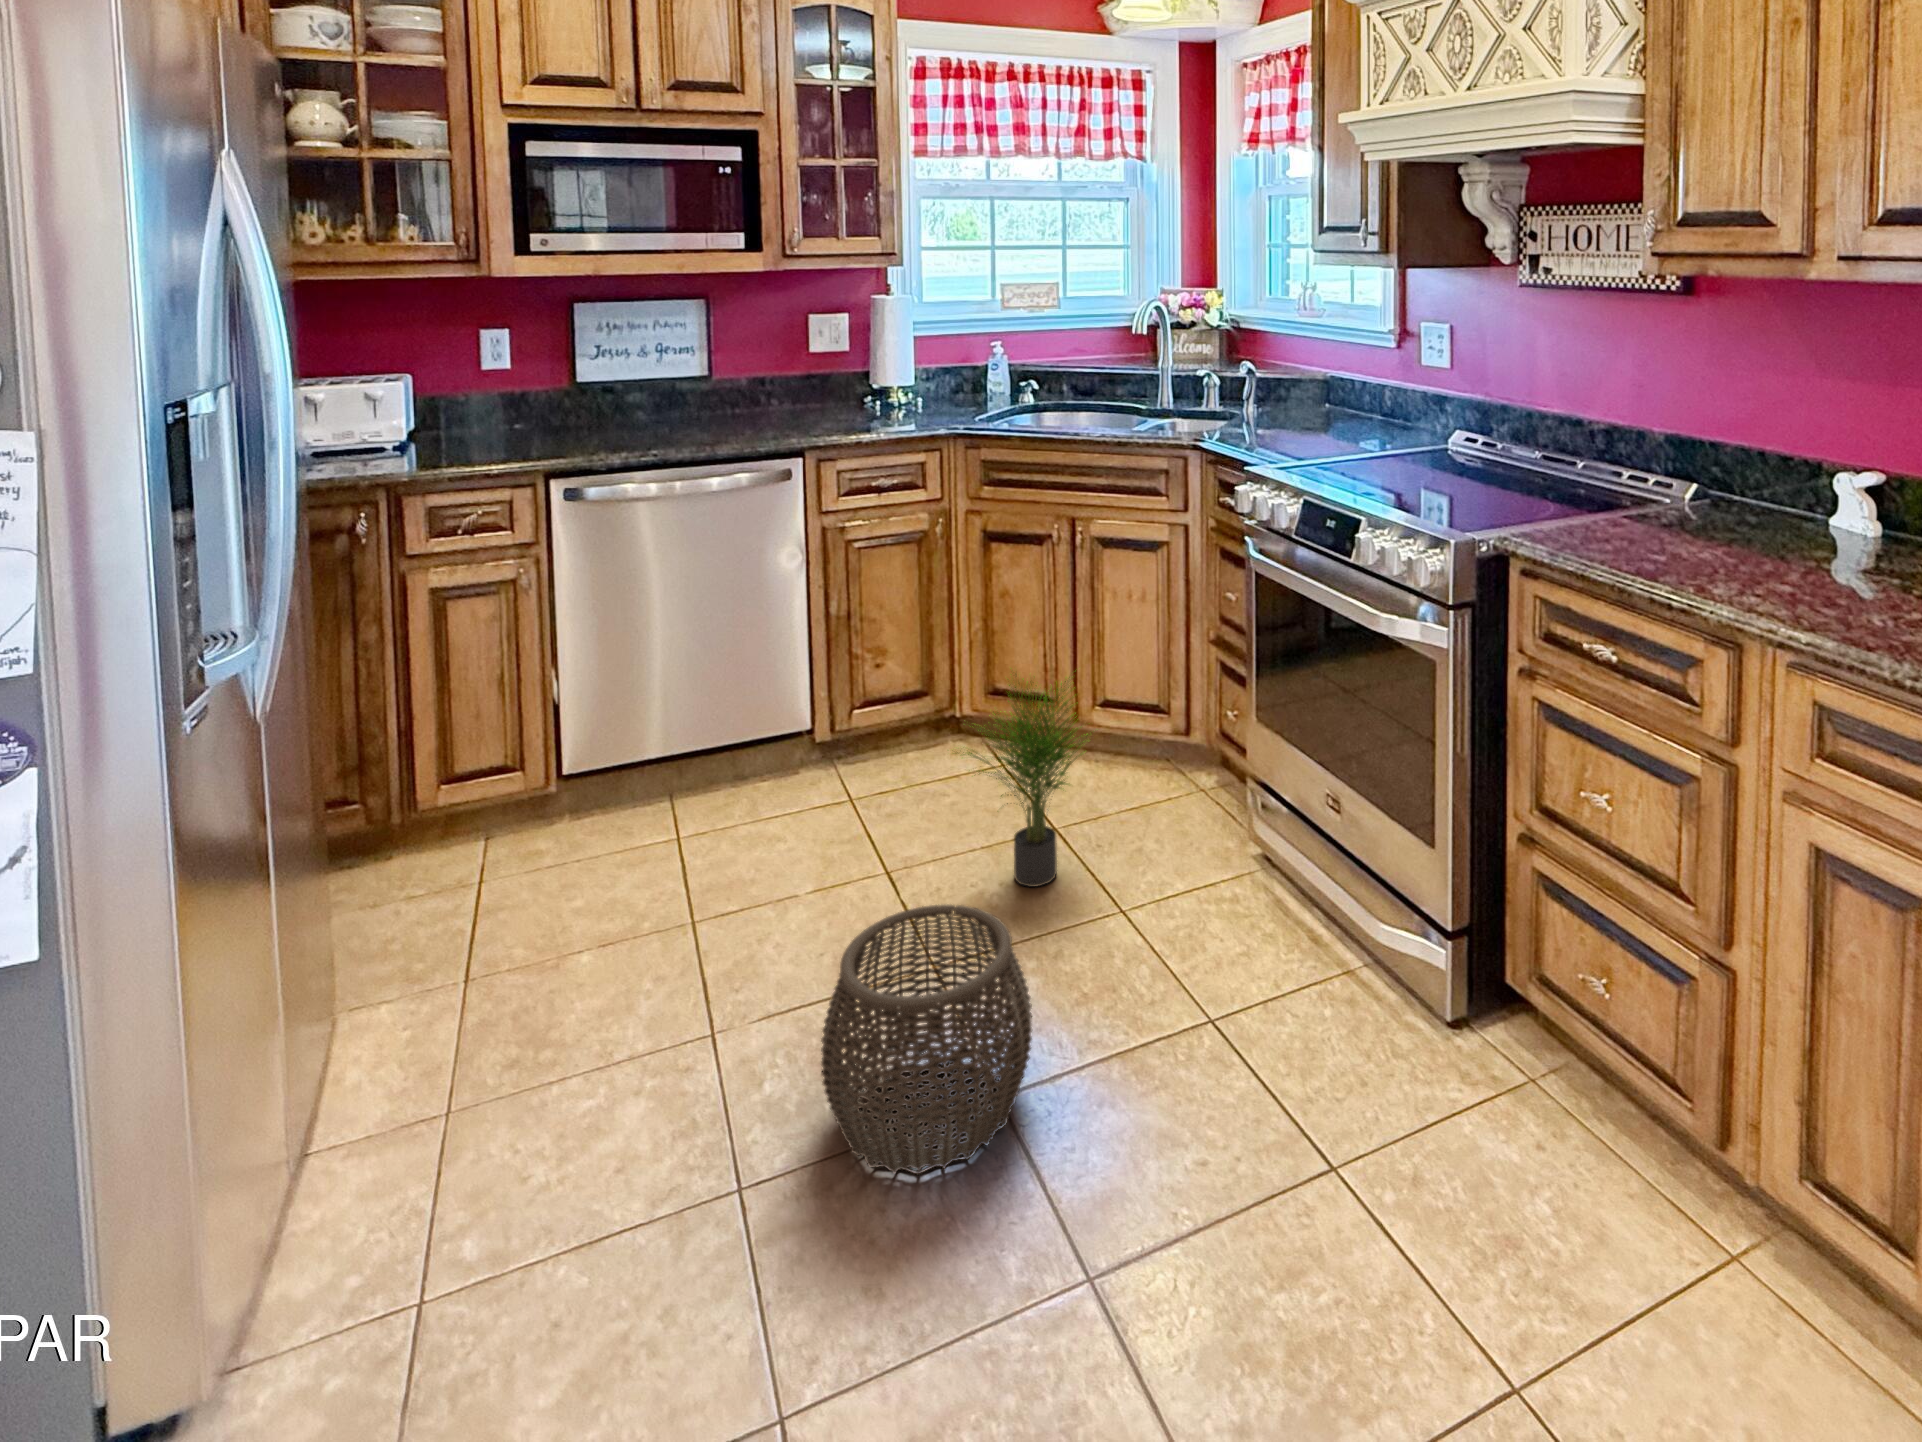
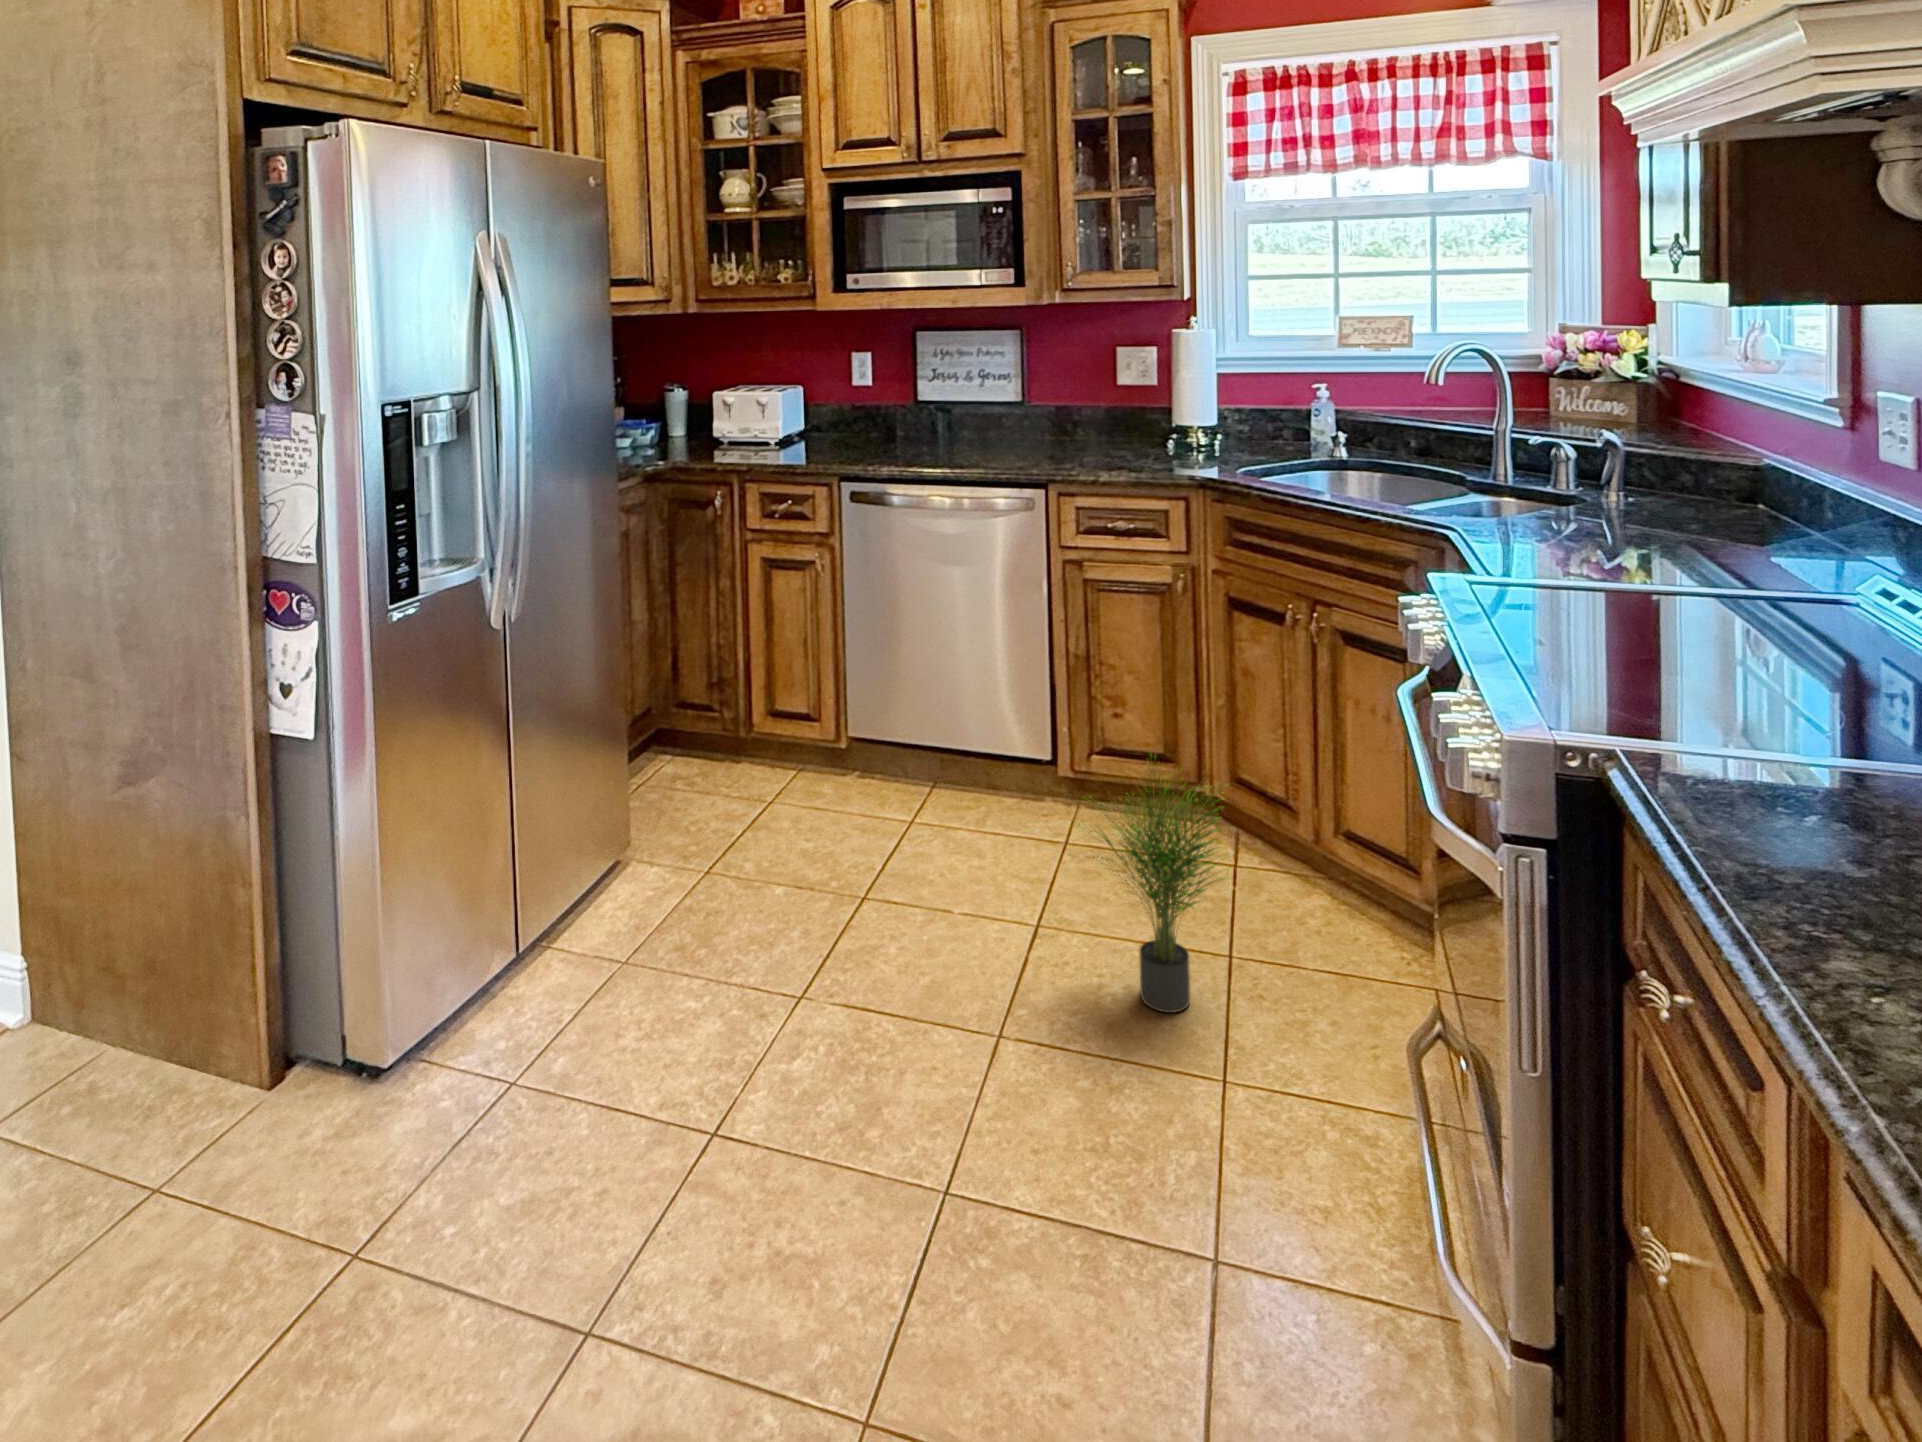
woven basket: present [821,905,1032,1175] -> none [774,951,980,1224]

